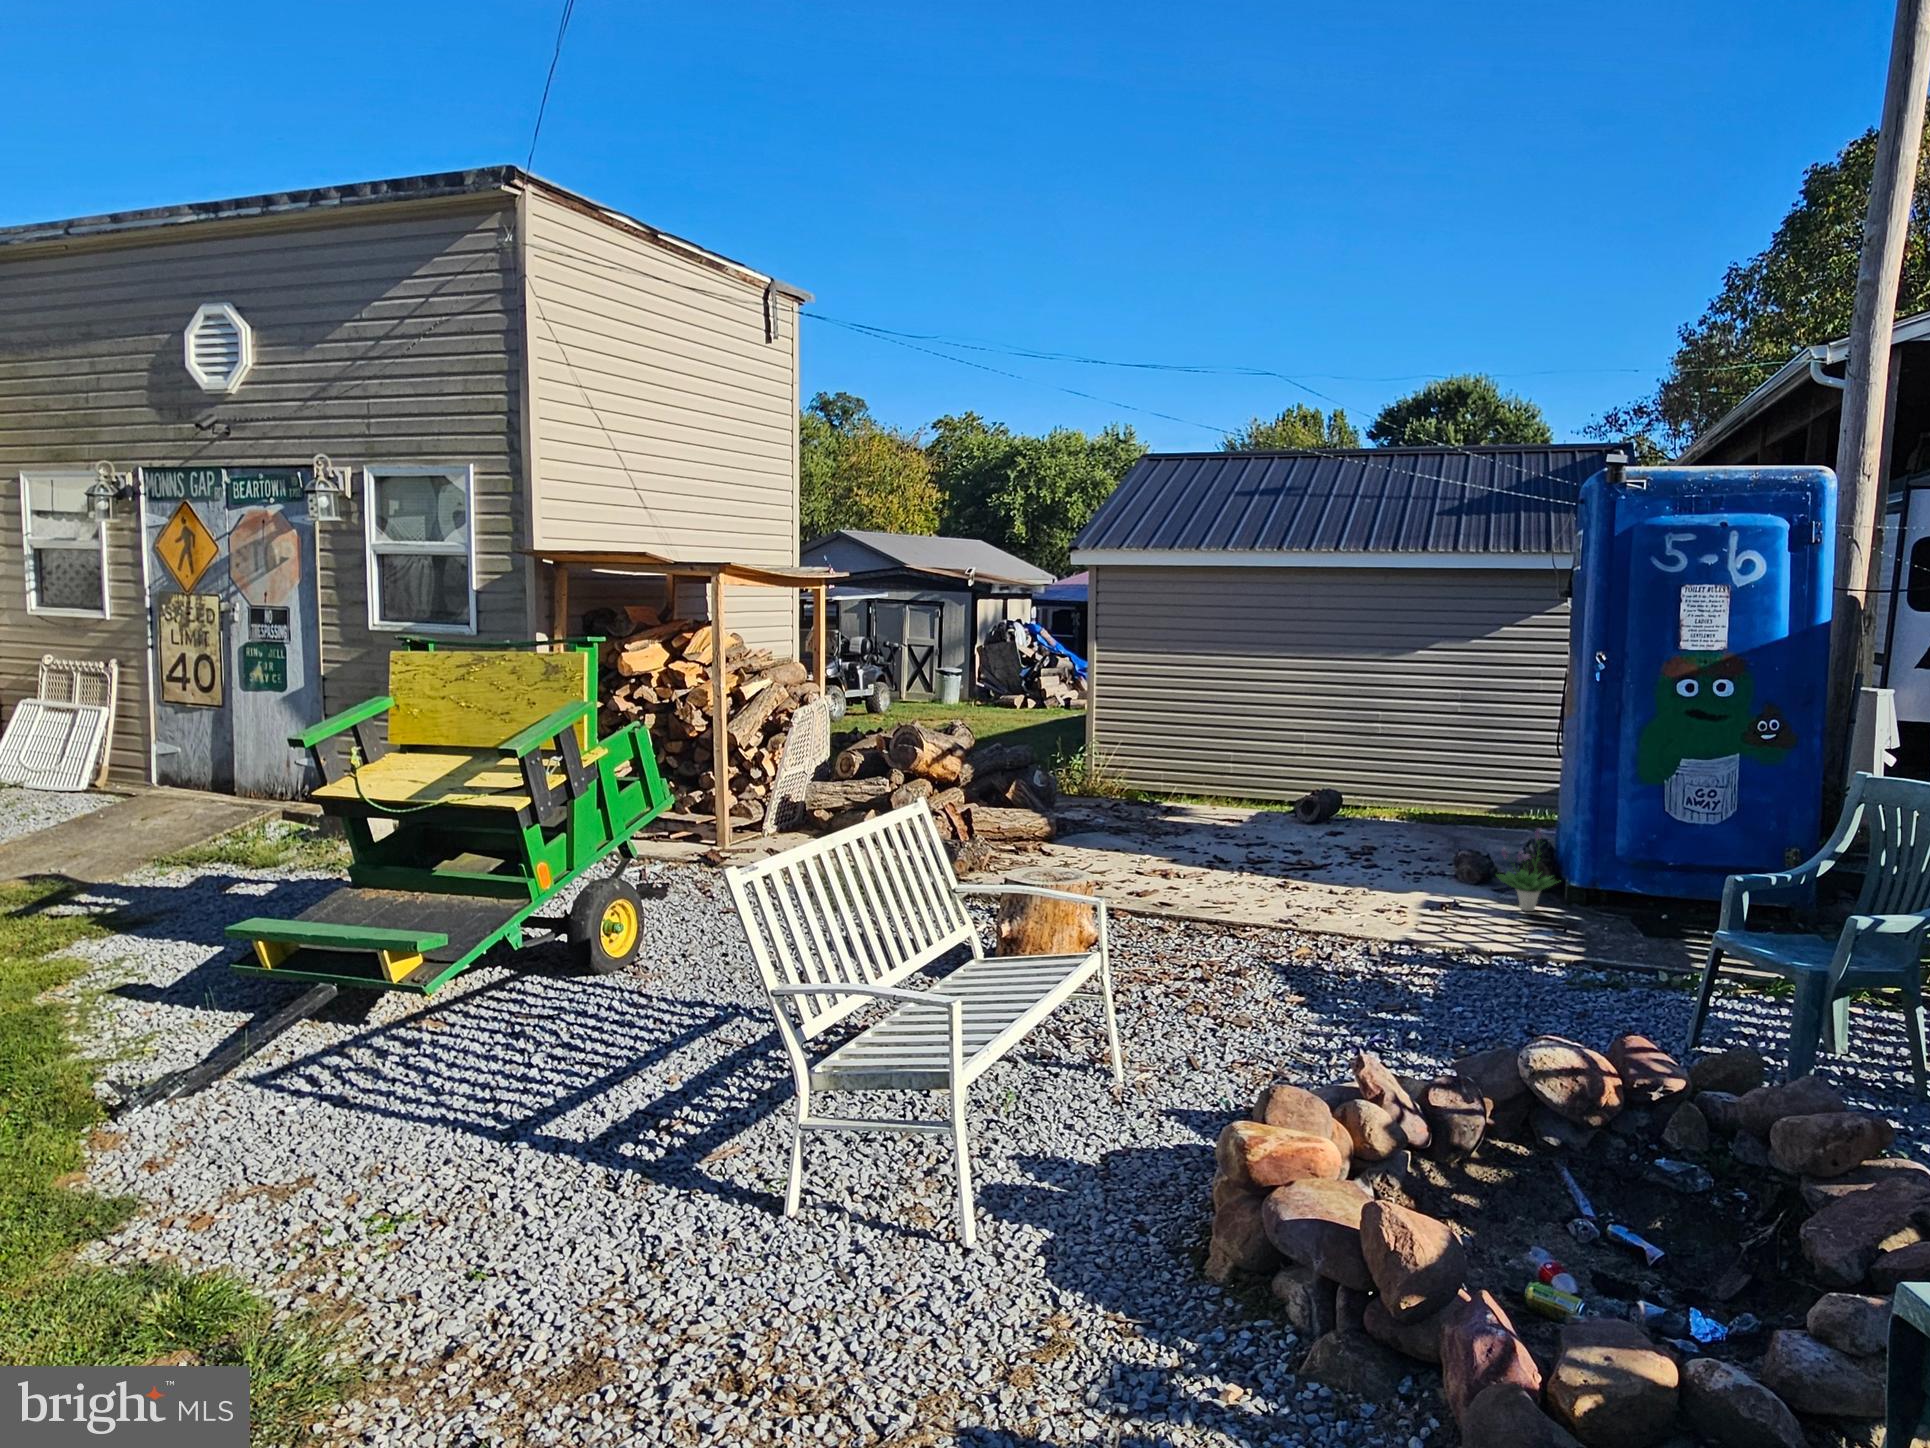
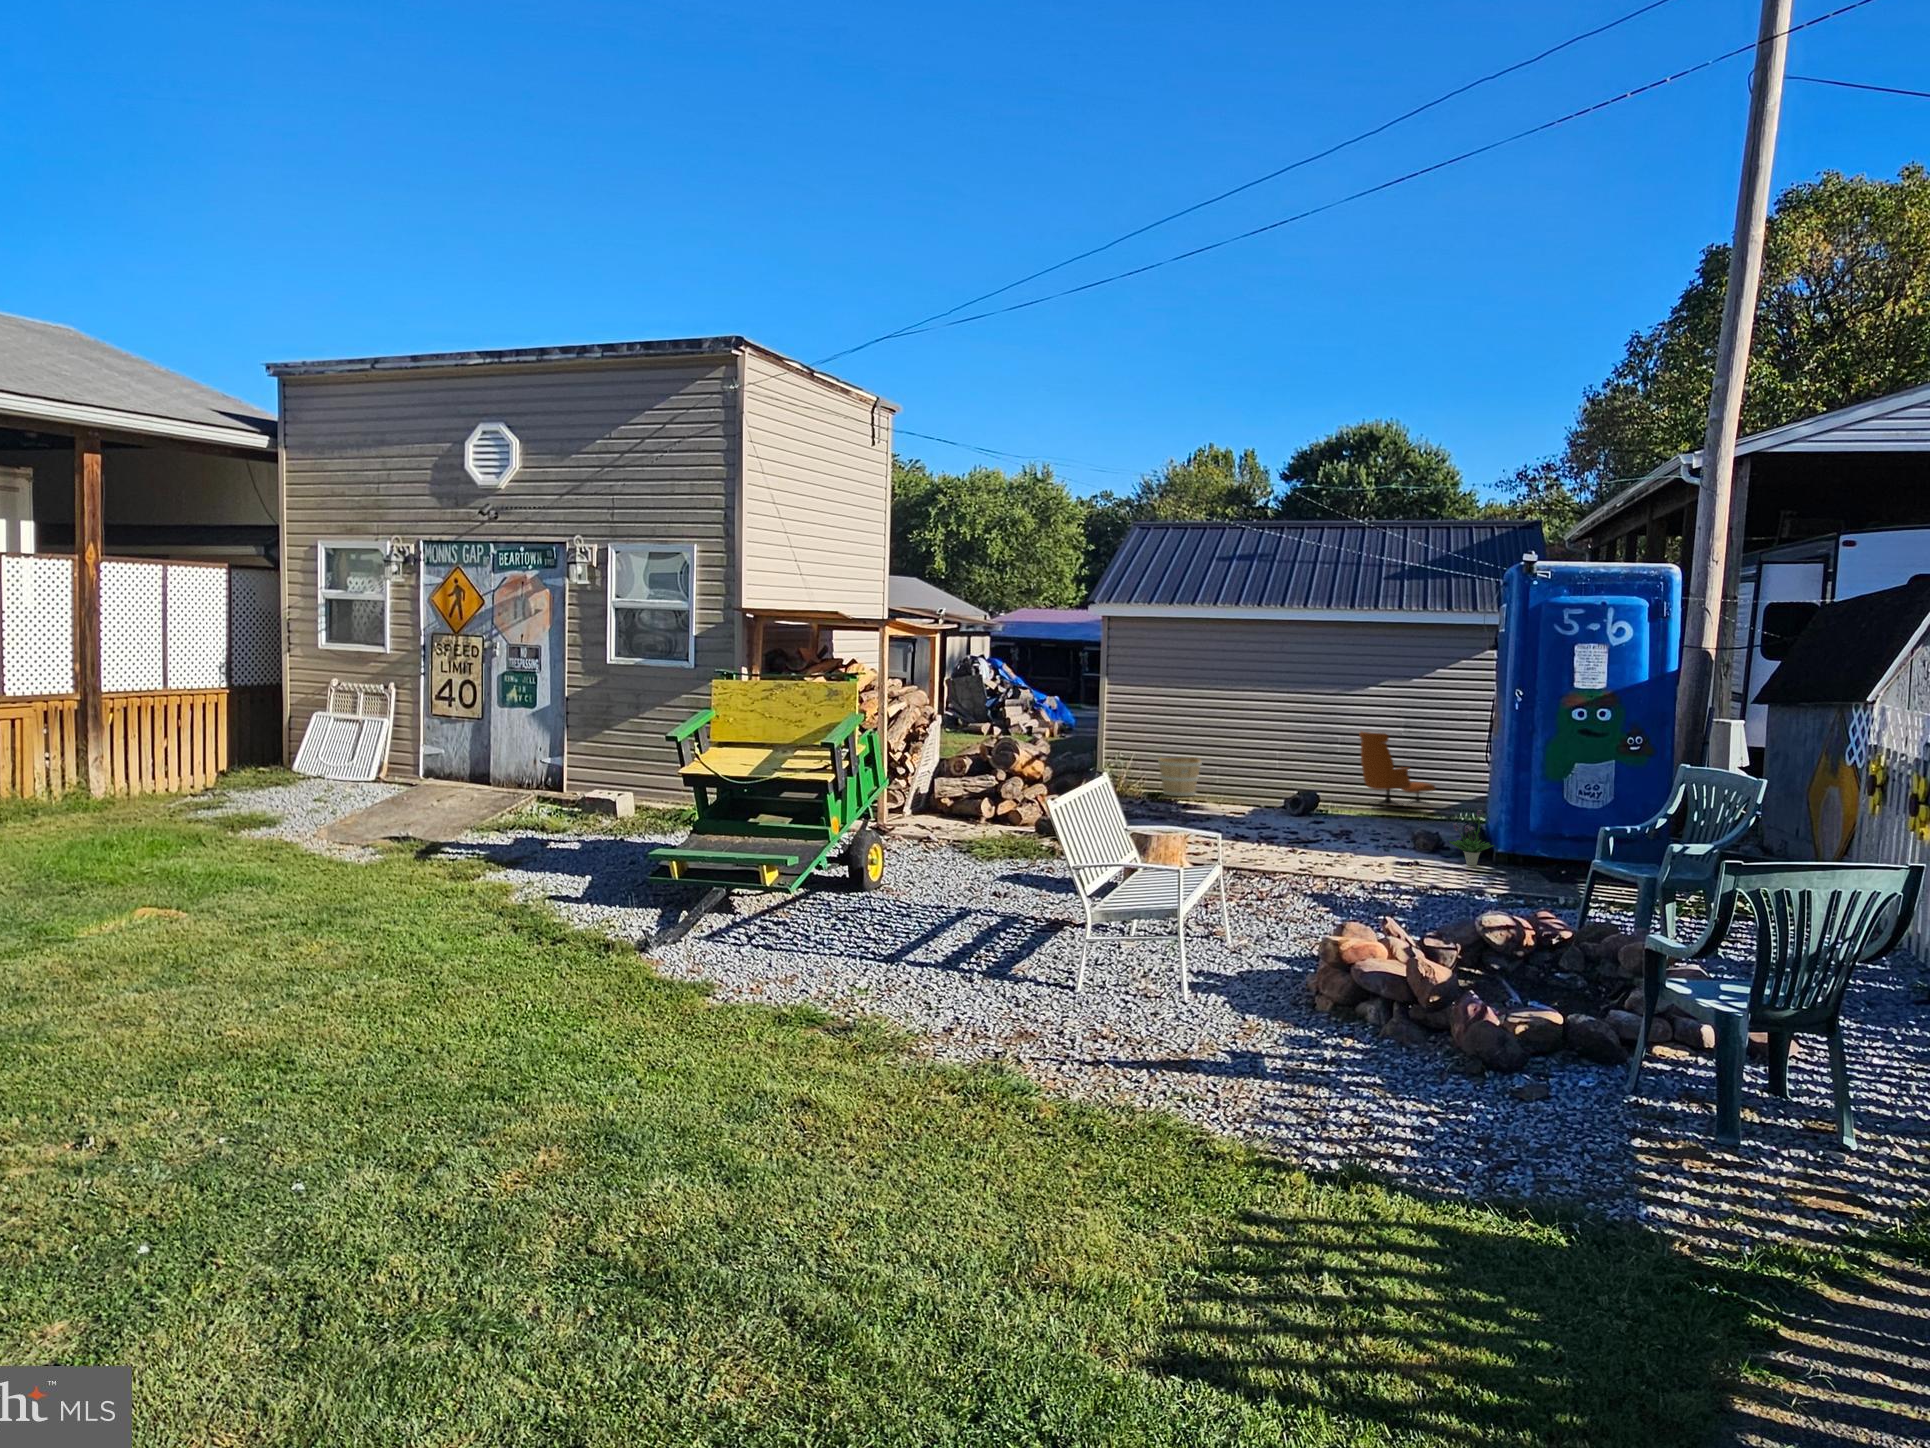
lounge chair: none [1397,708,1498,810] -> present [1359,731,1435,806]
wooden bucket: none [1146,742,1202,793] -> present [1158,758,1202,797]

